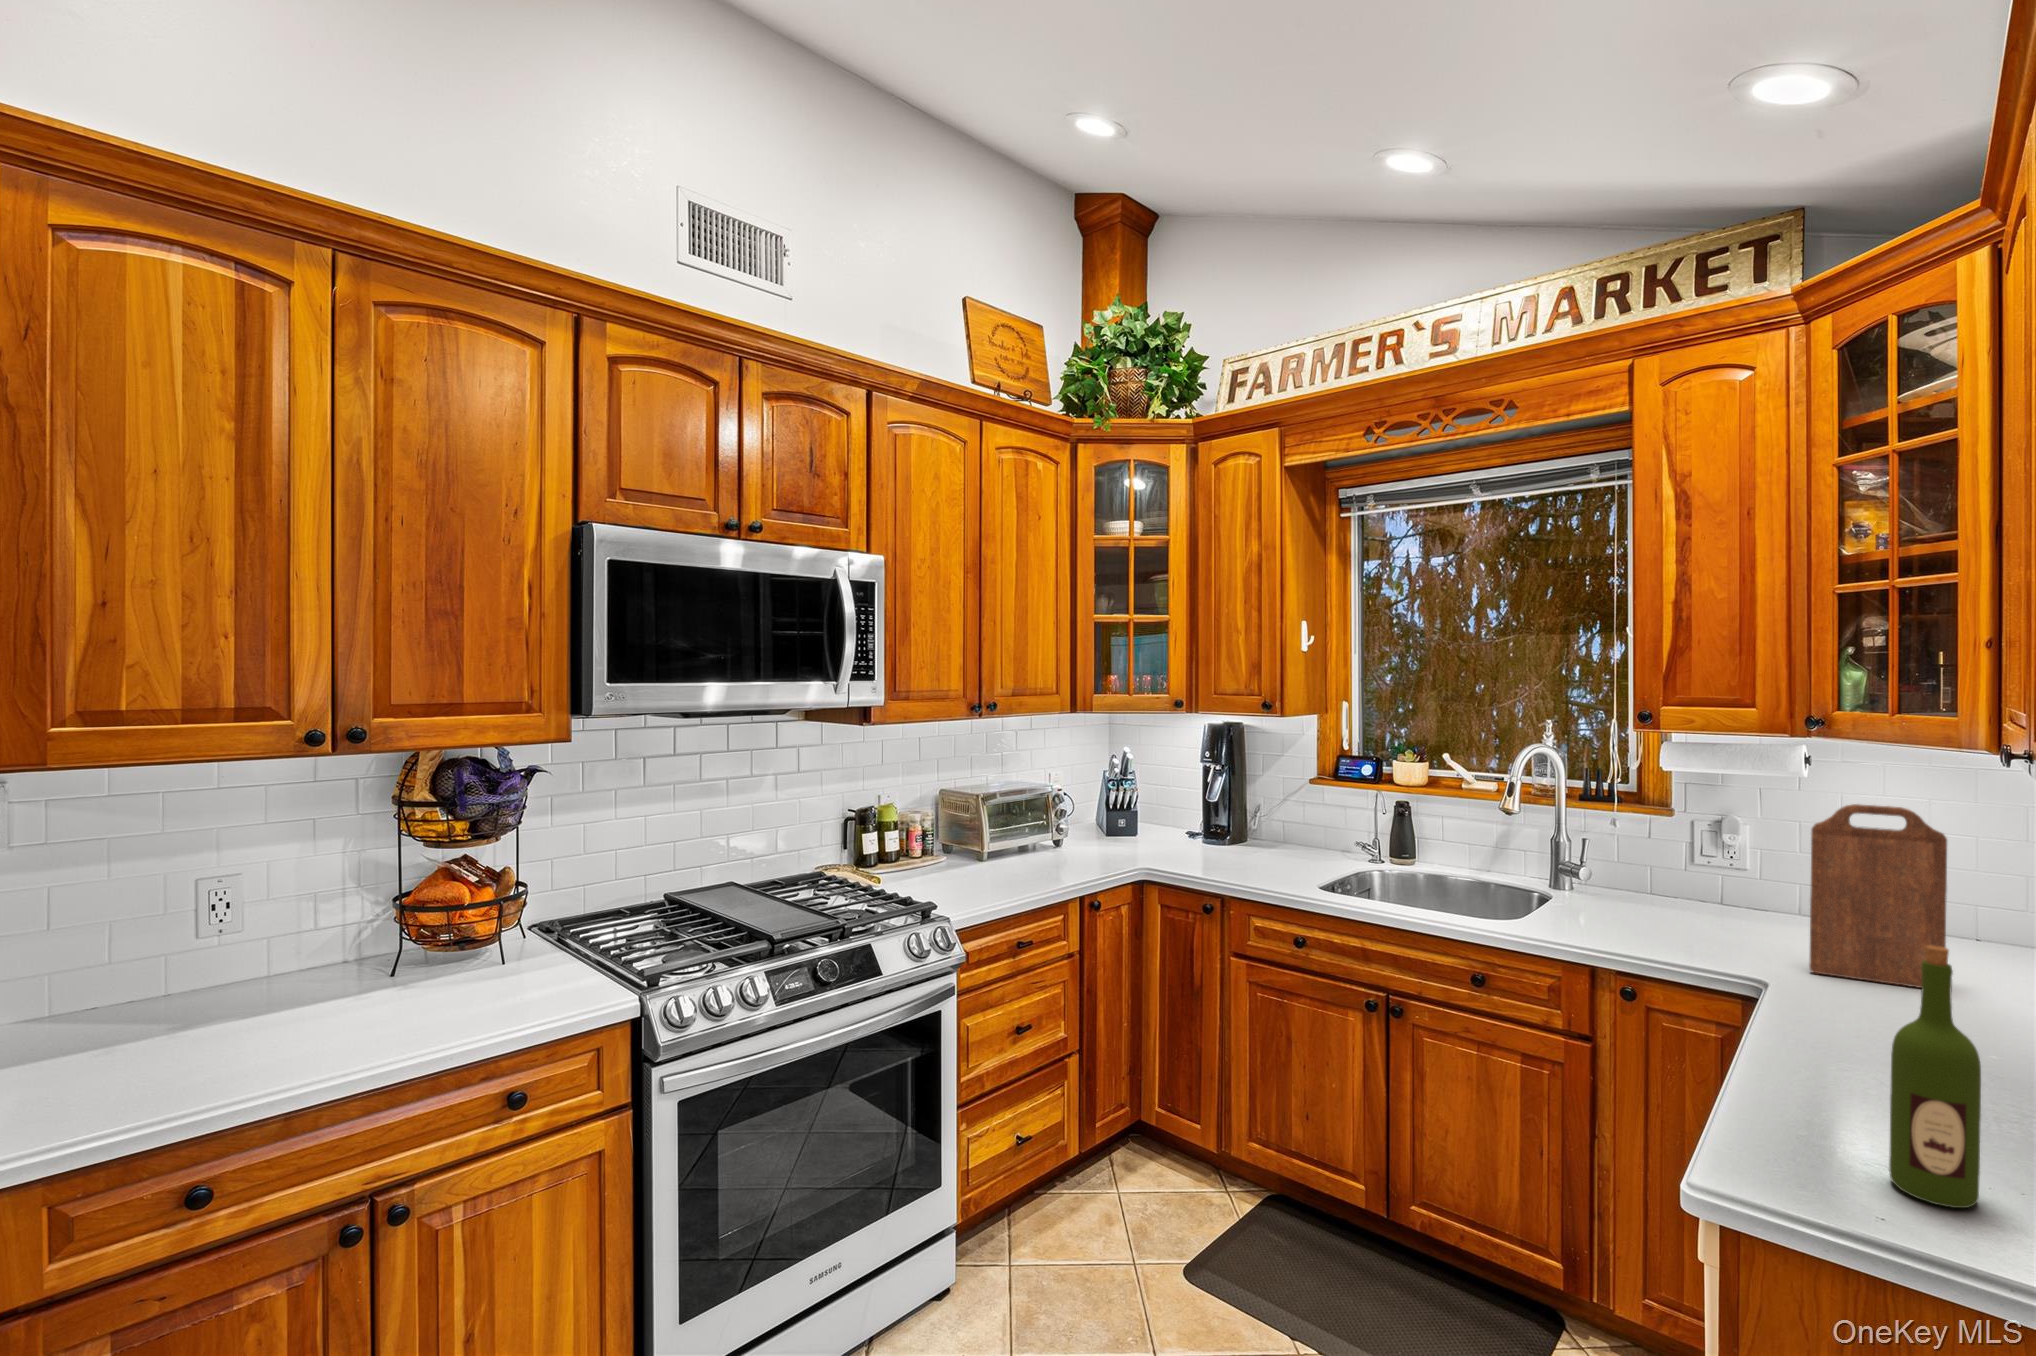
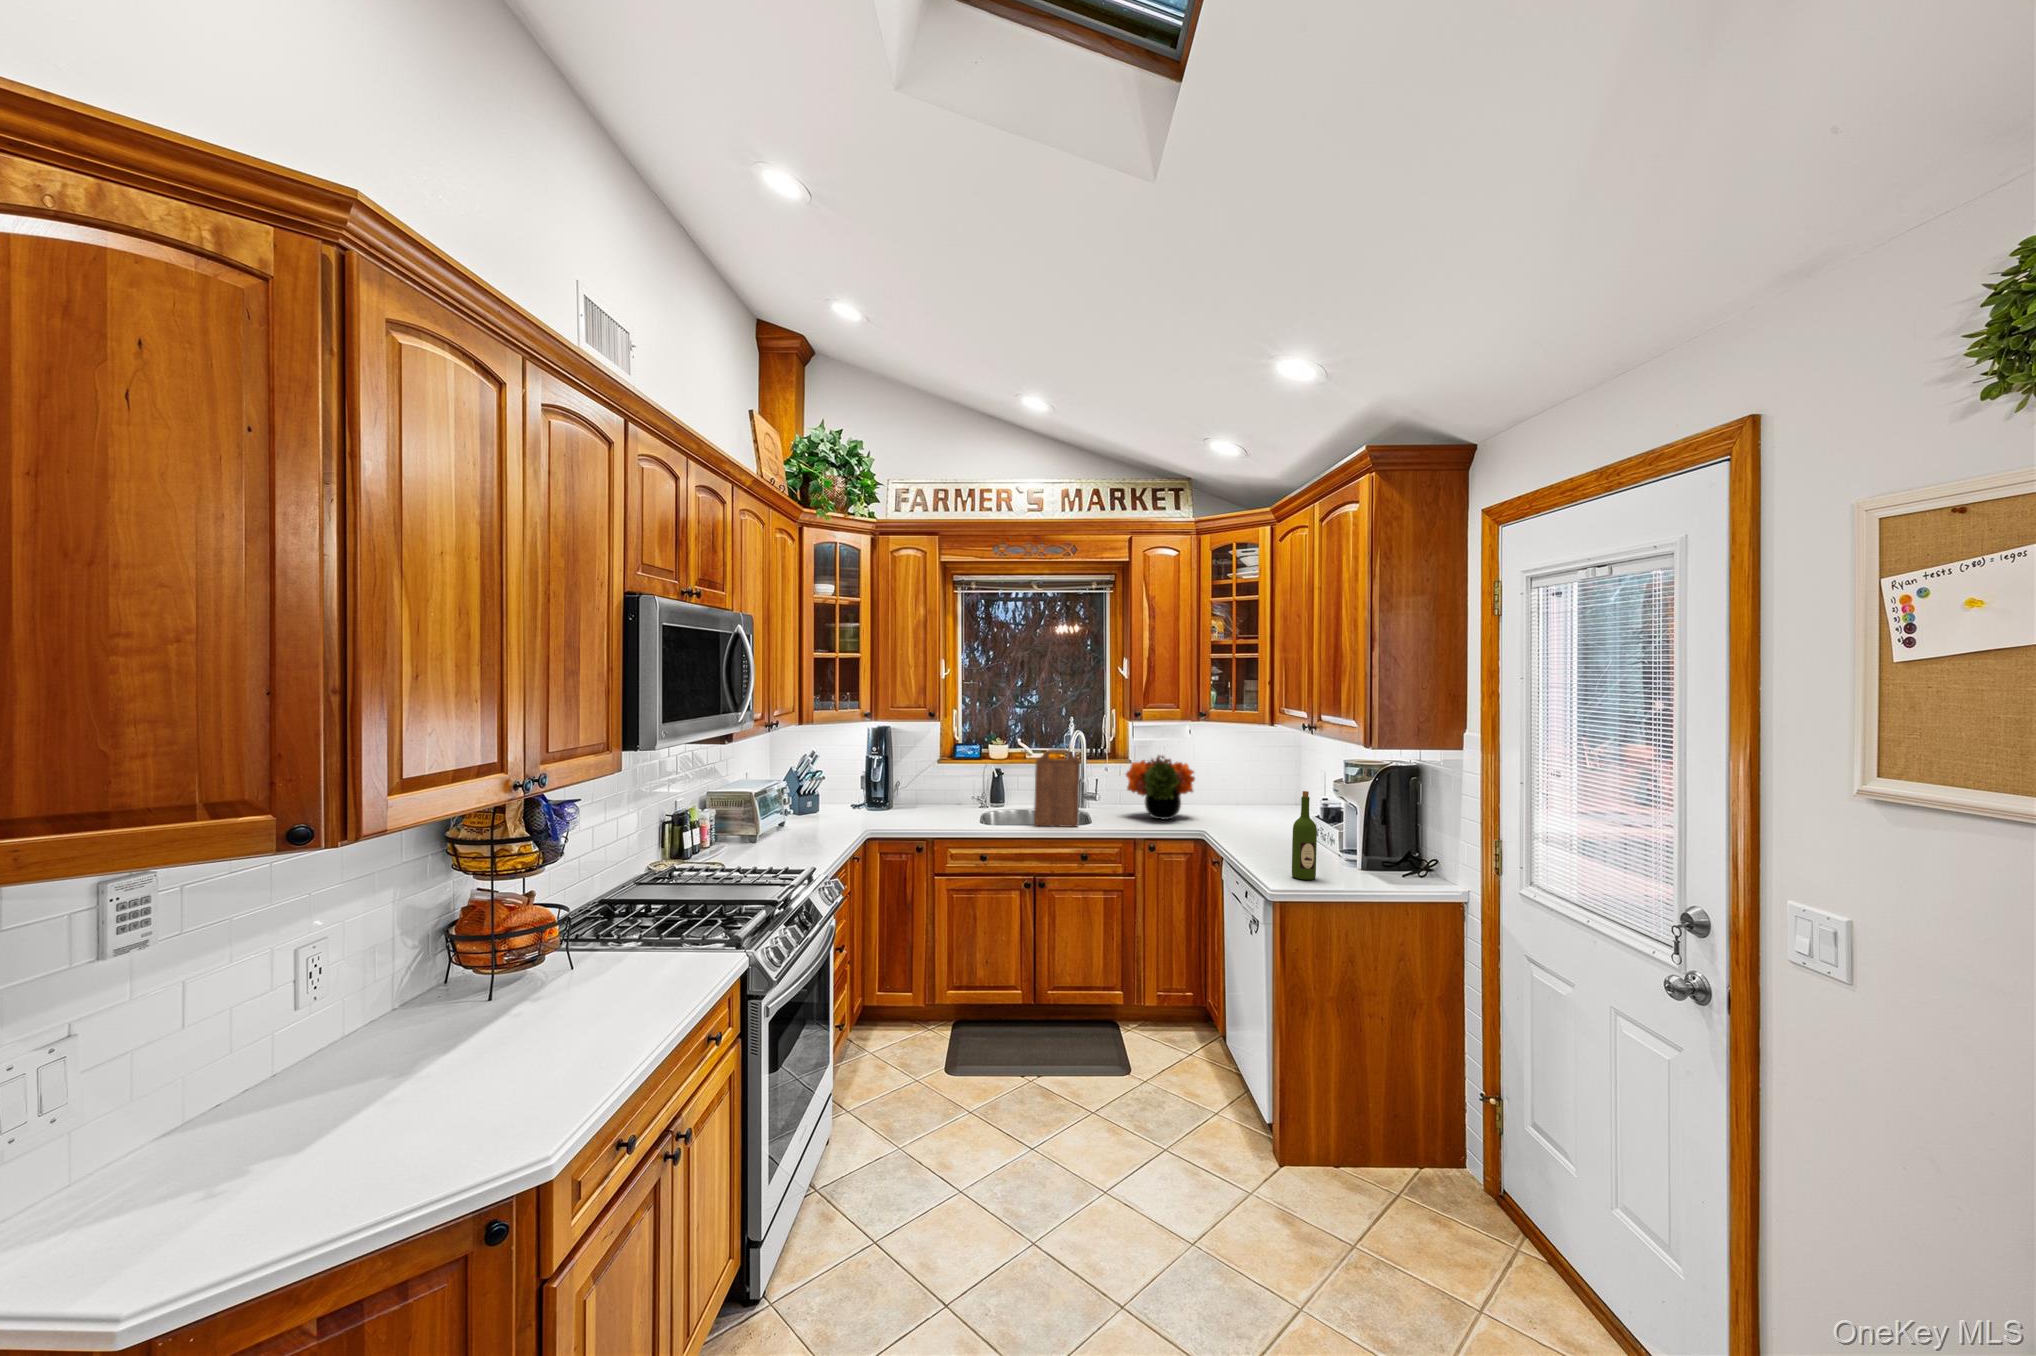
flower arrangement: none [1617,798,1798,934] -> present [1126,756,1195,820]
cutting board: present [1809,804,1947,988] -> present [1034,749,1080,827]

